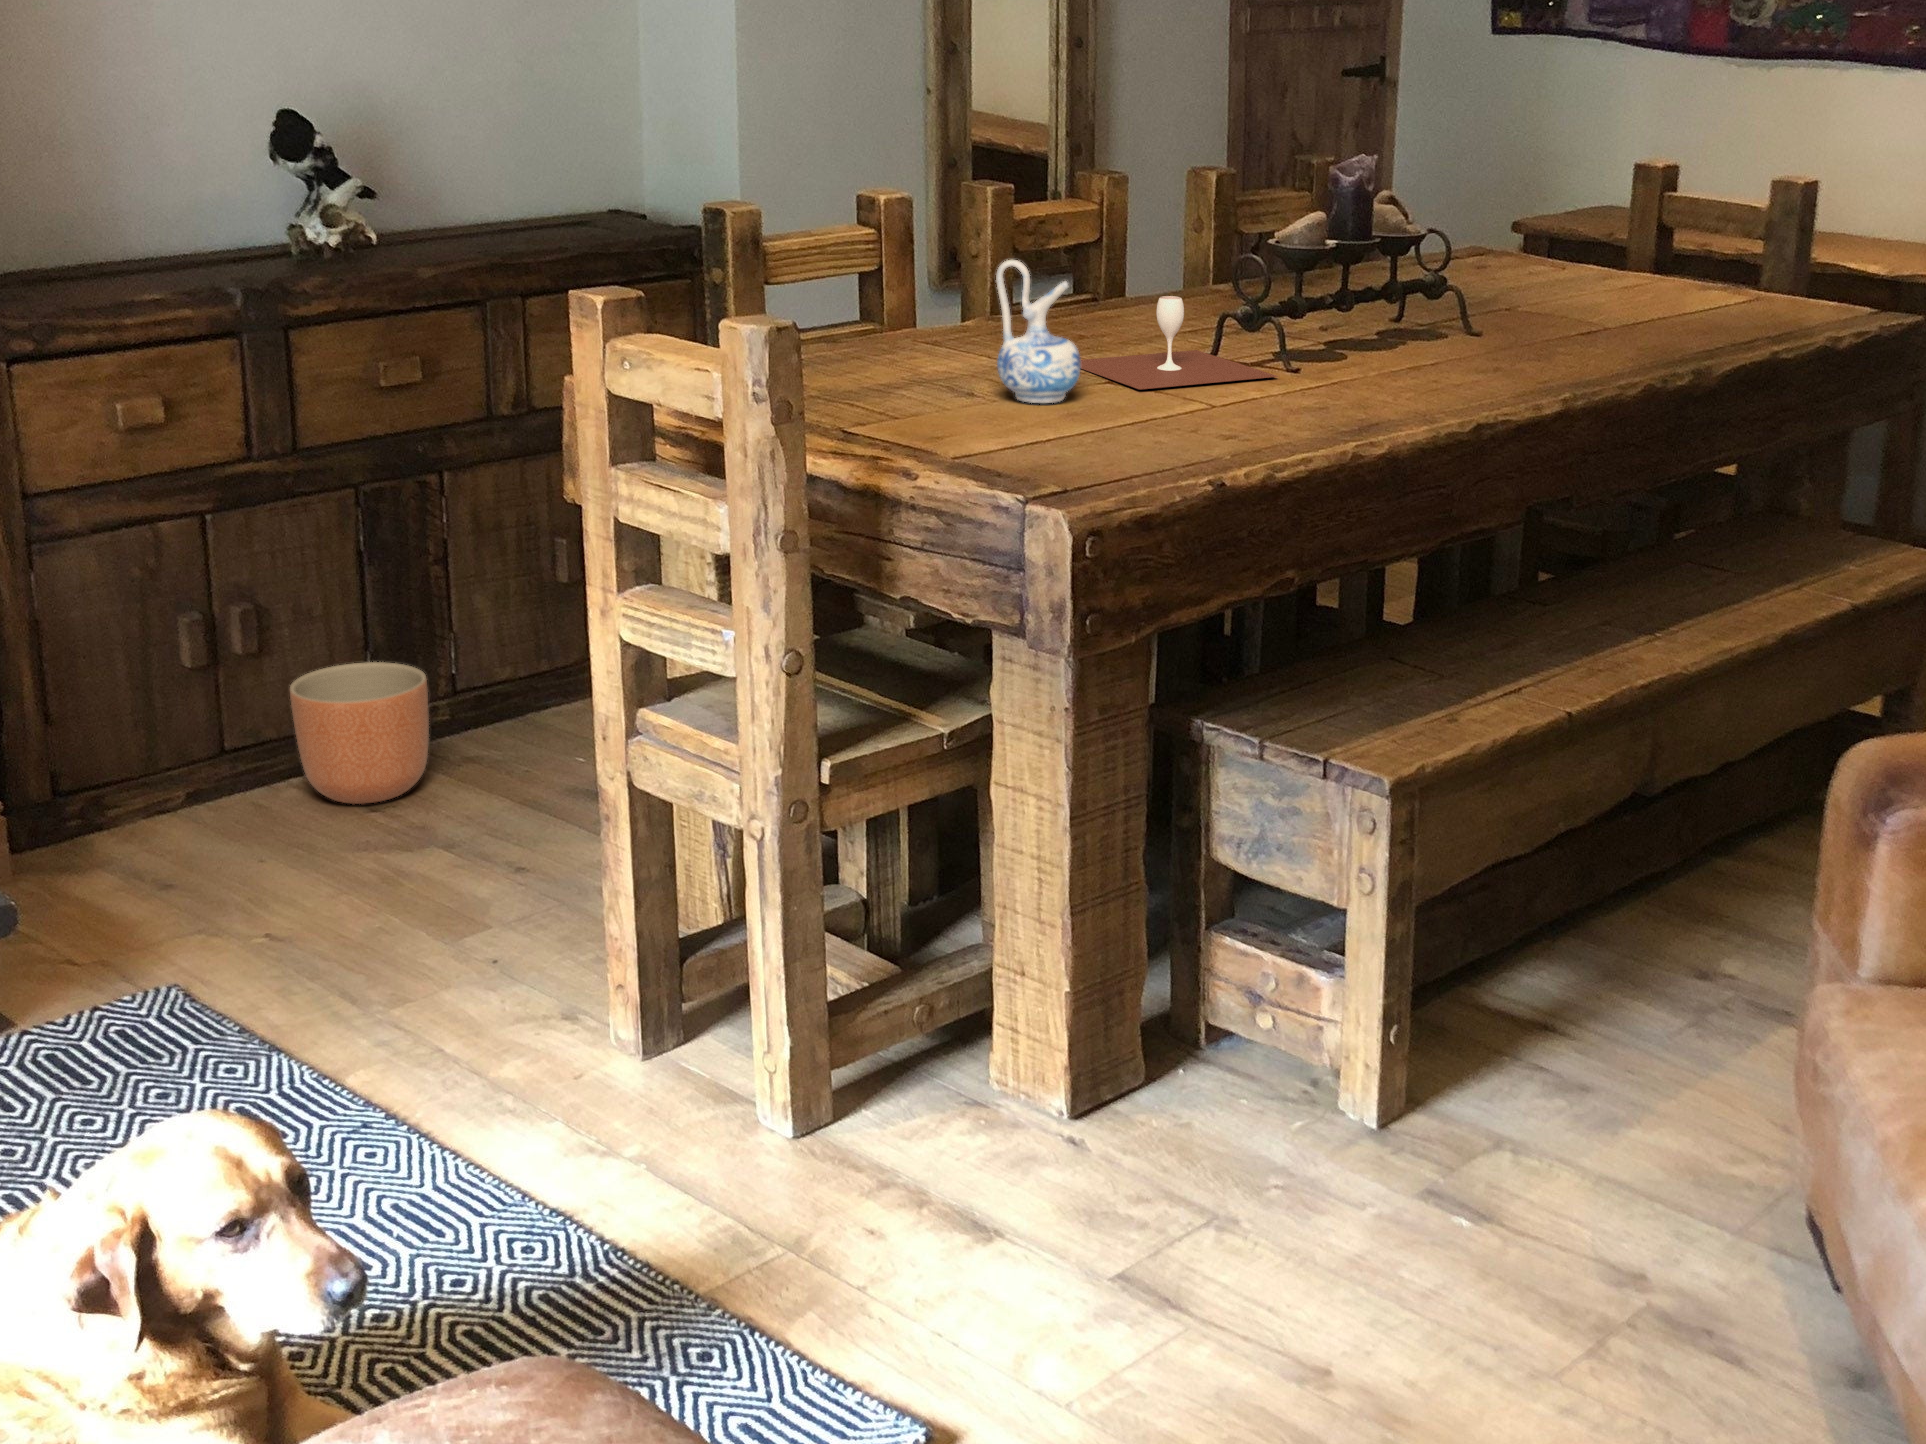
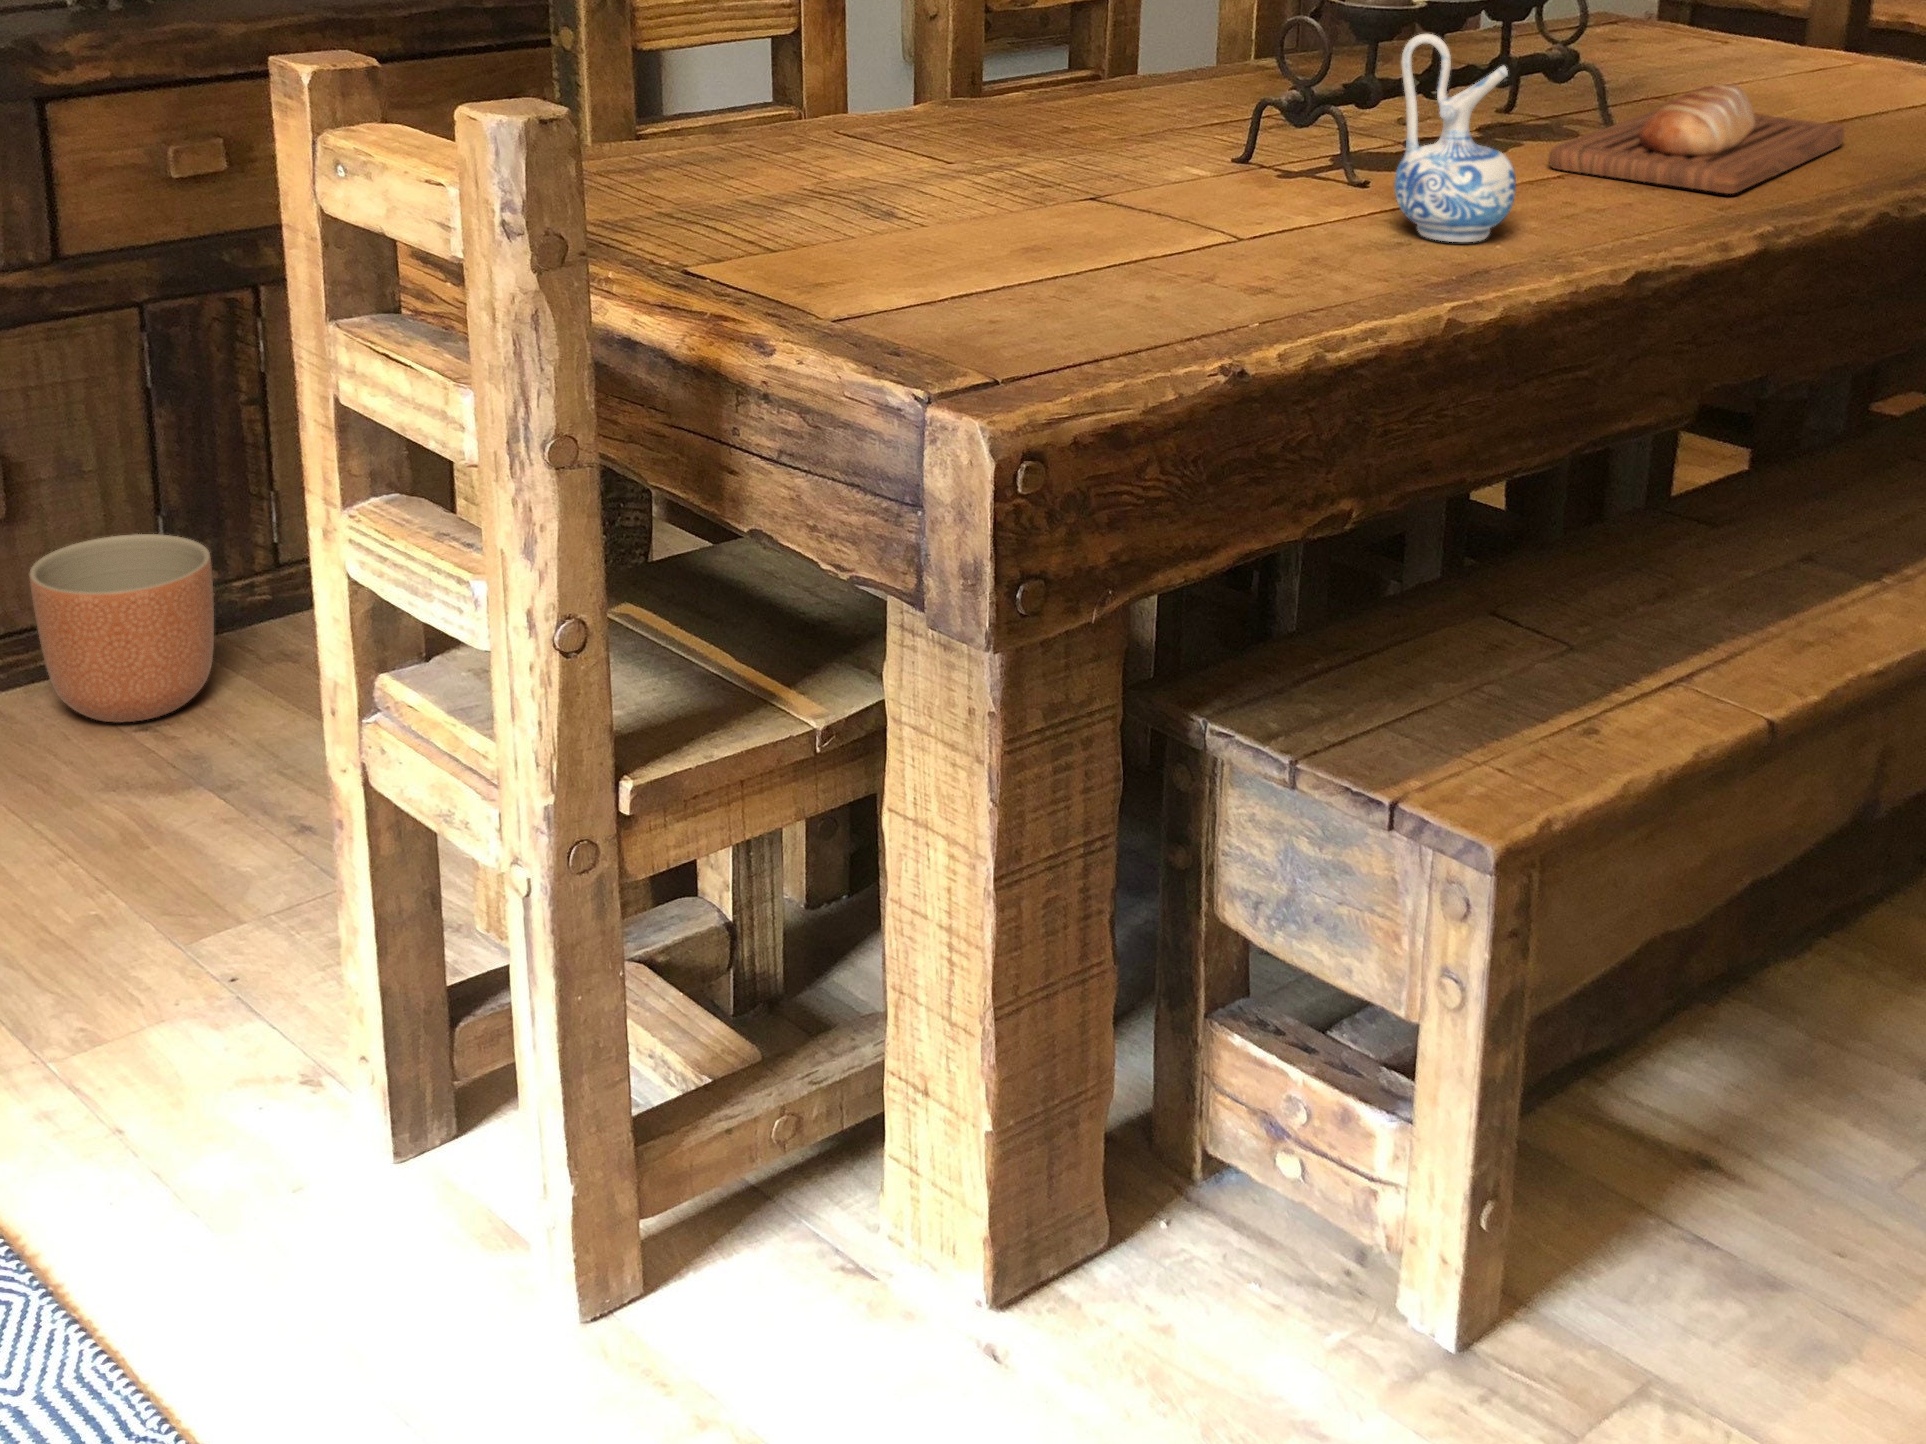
ceramic pitcher: present [996,260,1081,403] -> present [1394,34,1516,242]
wine glass: present [1081,296,1278,390] -> none [1033,75,1338,211]
bread loaf: none [1425,298,1634,373] -> present [1548,84,1844,194]

